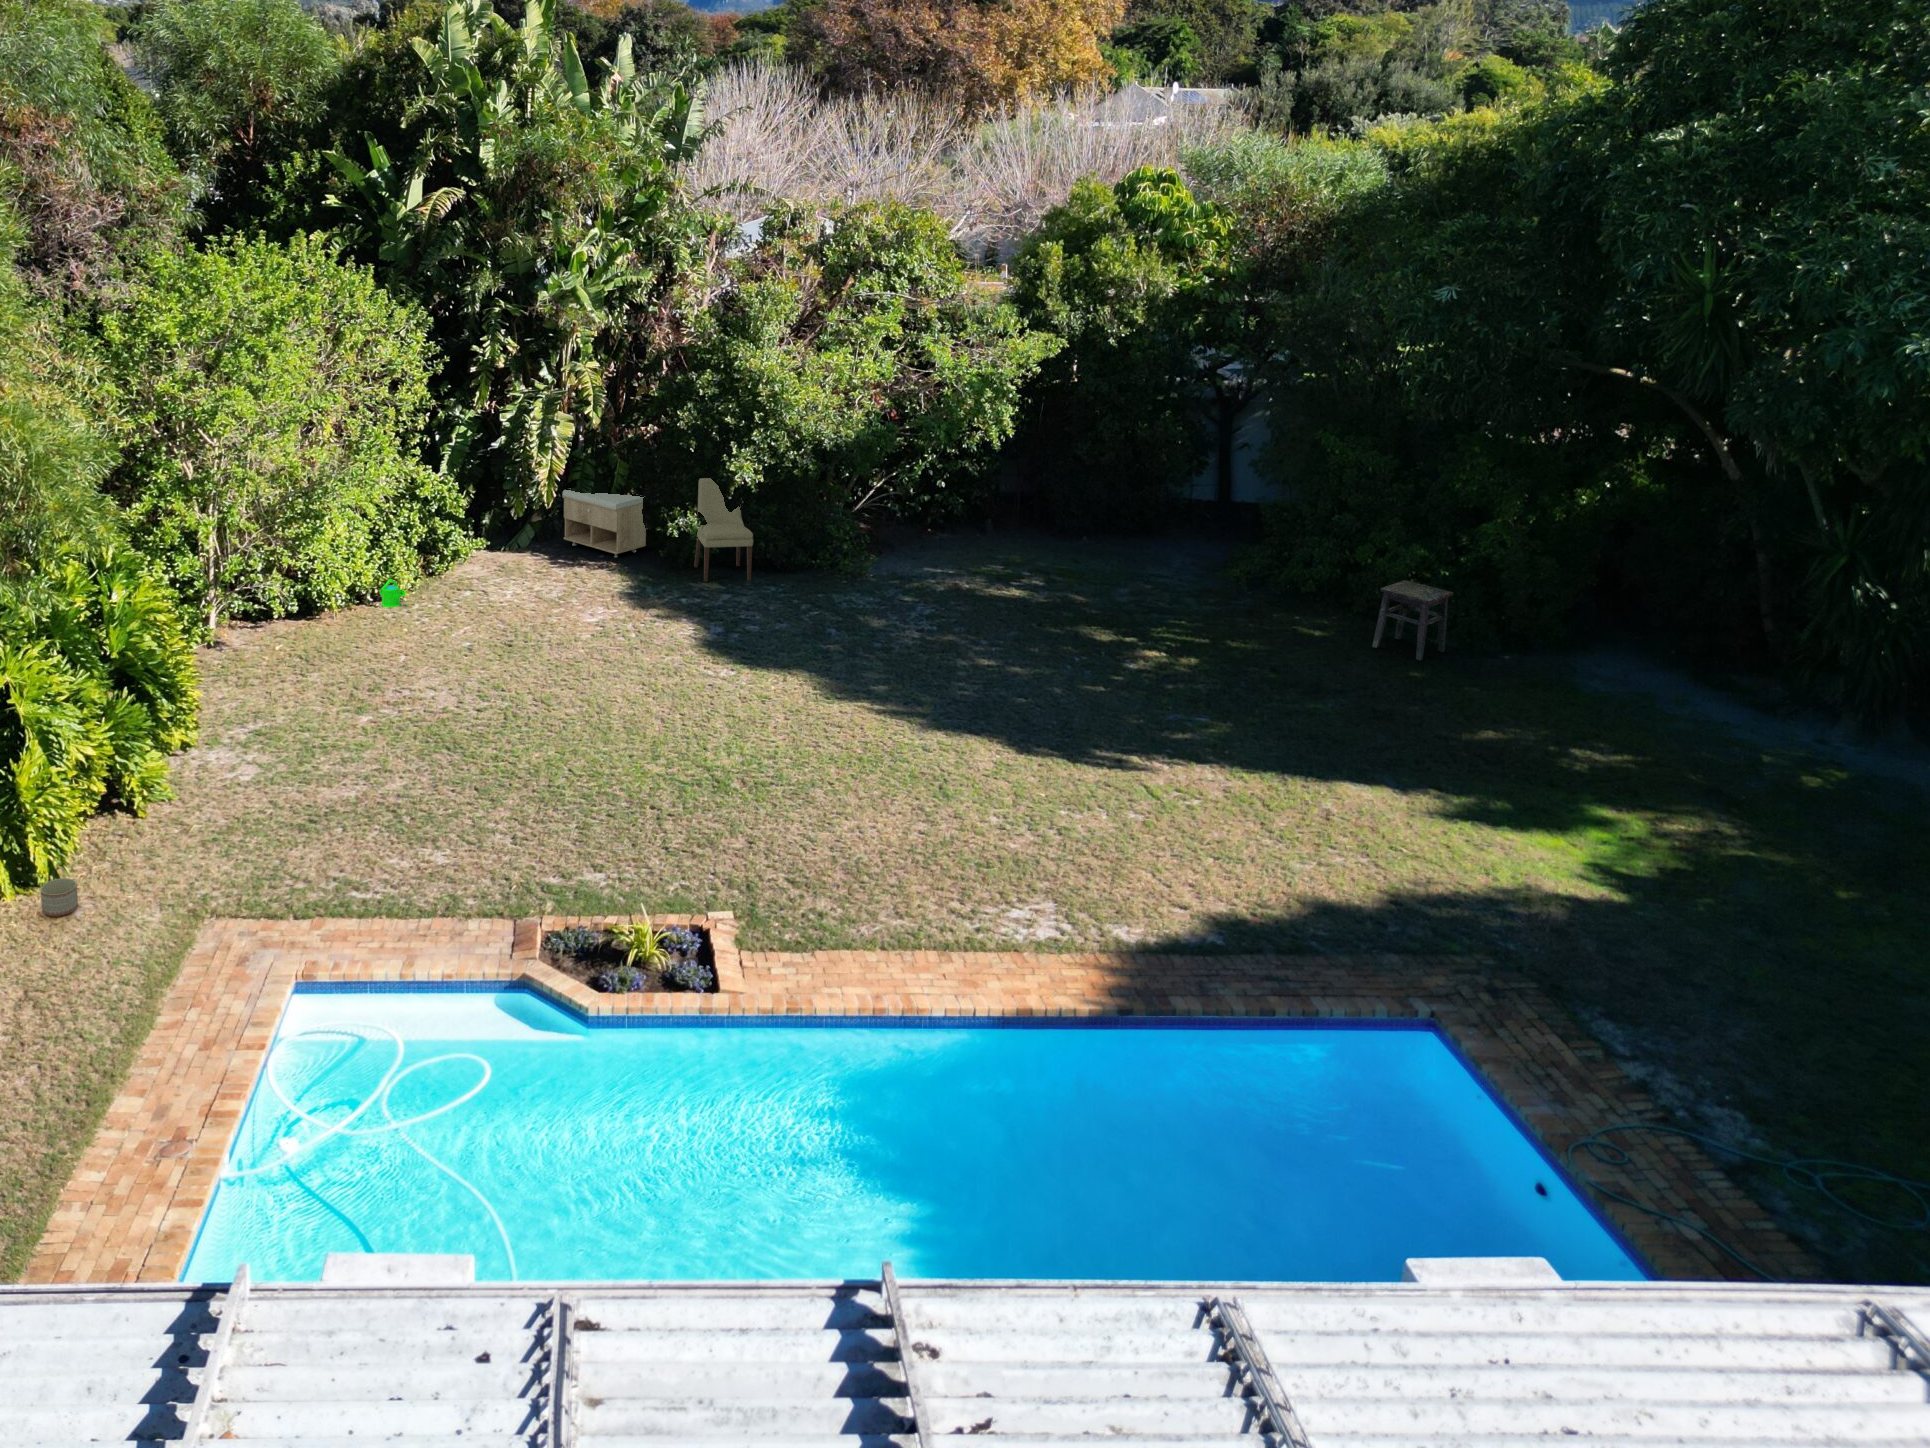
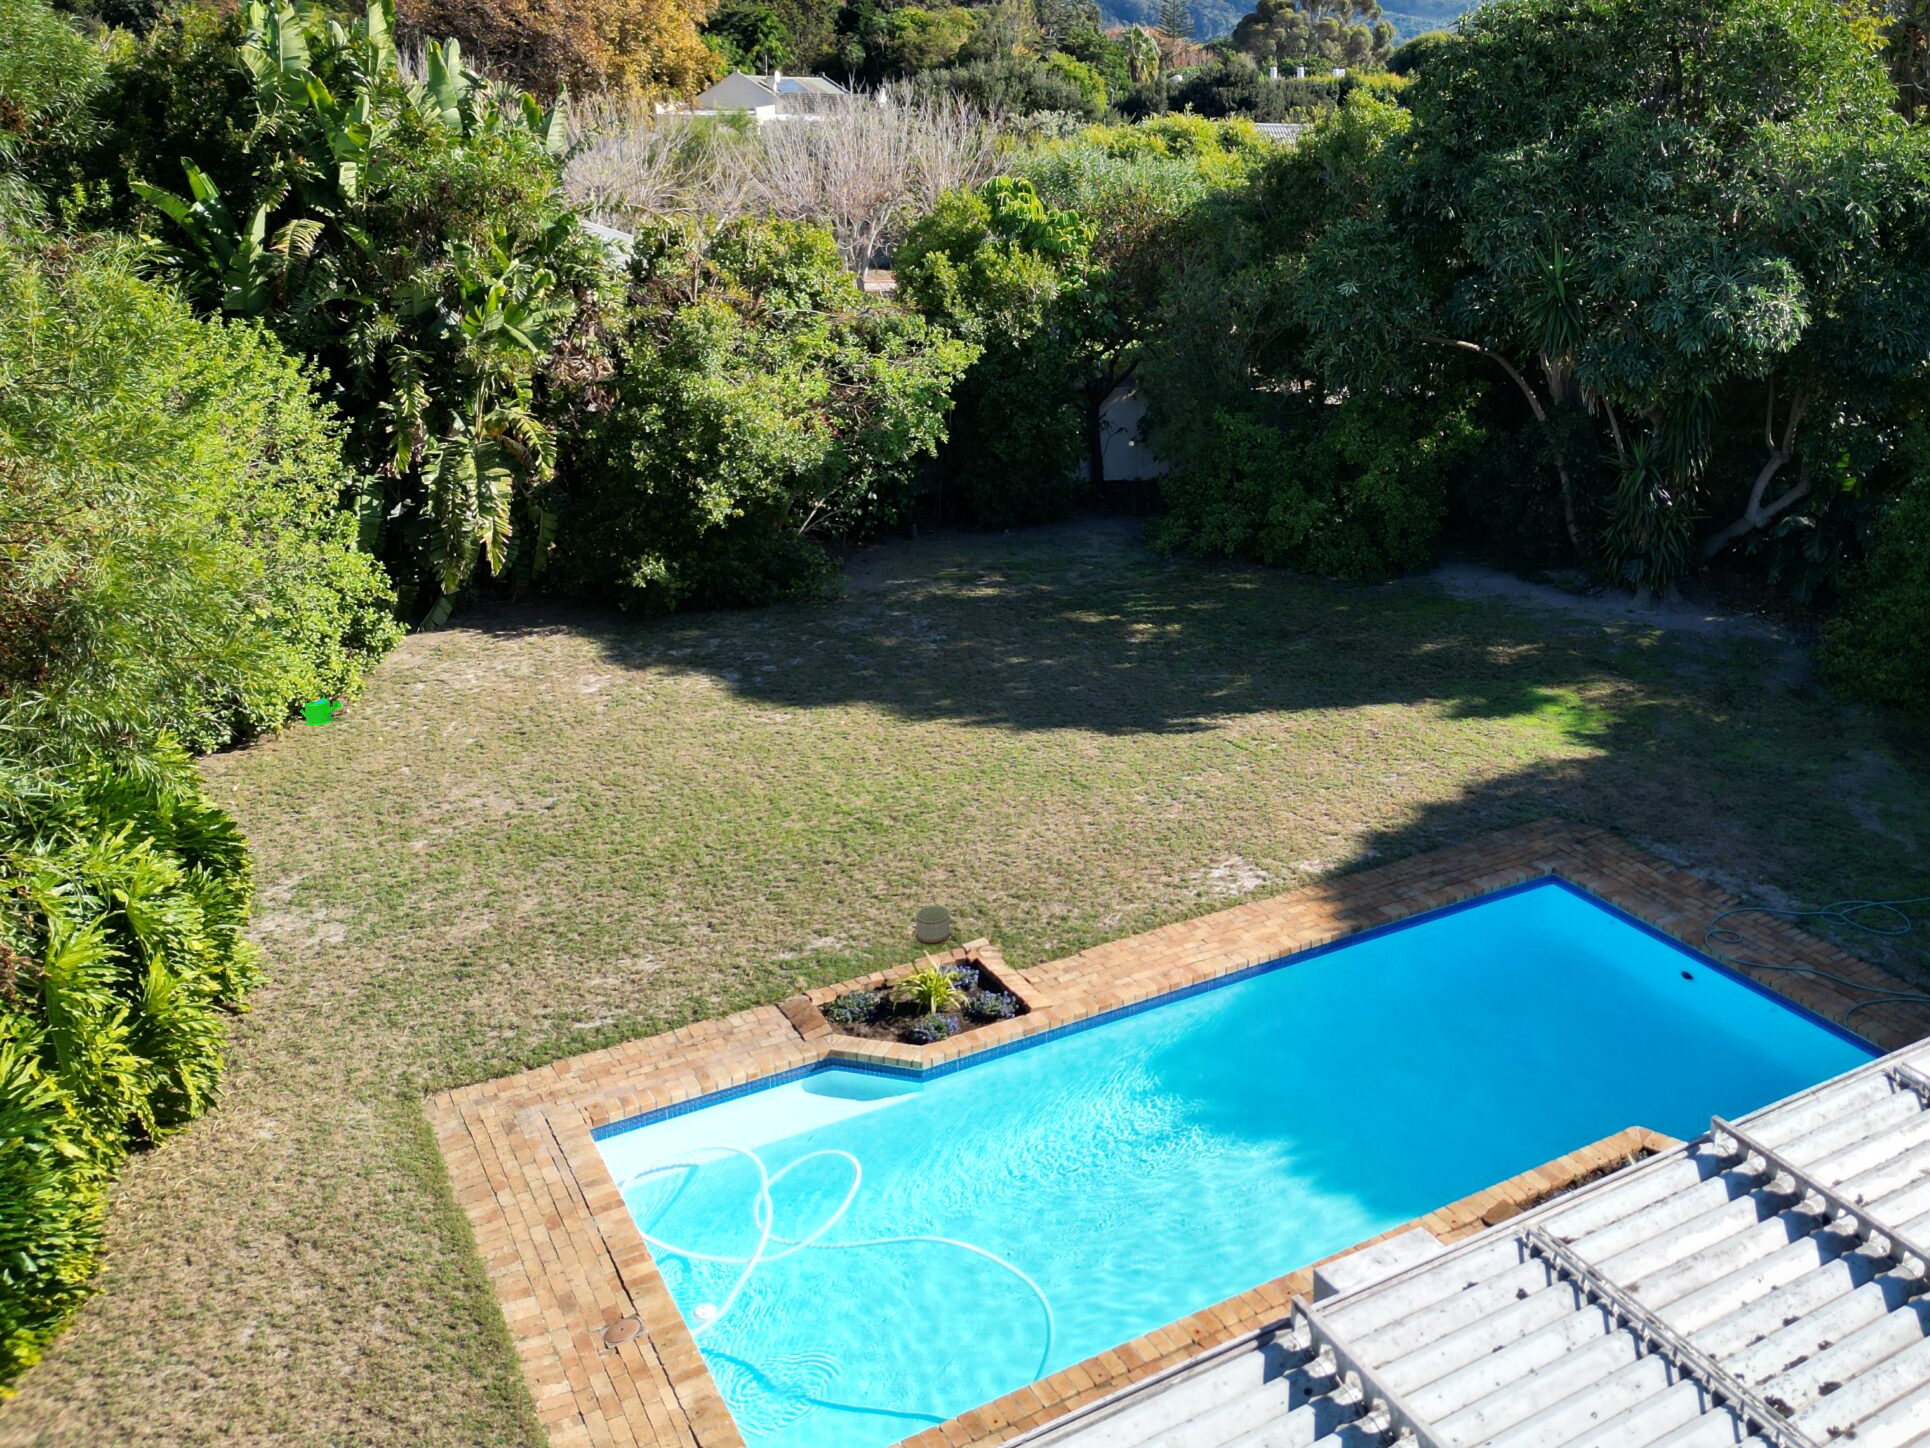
chair: present [694,478,753,582] -> none [655,517,731,632]
storage bench: present [562,490,646,557] -> none [478,545,588,622]
side table: present [1372,580,1453,660] -> none [1300,531,1352,595]
planter: present [40,878,78,917] -> present [916,906,950,943]

